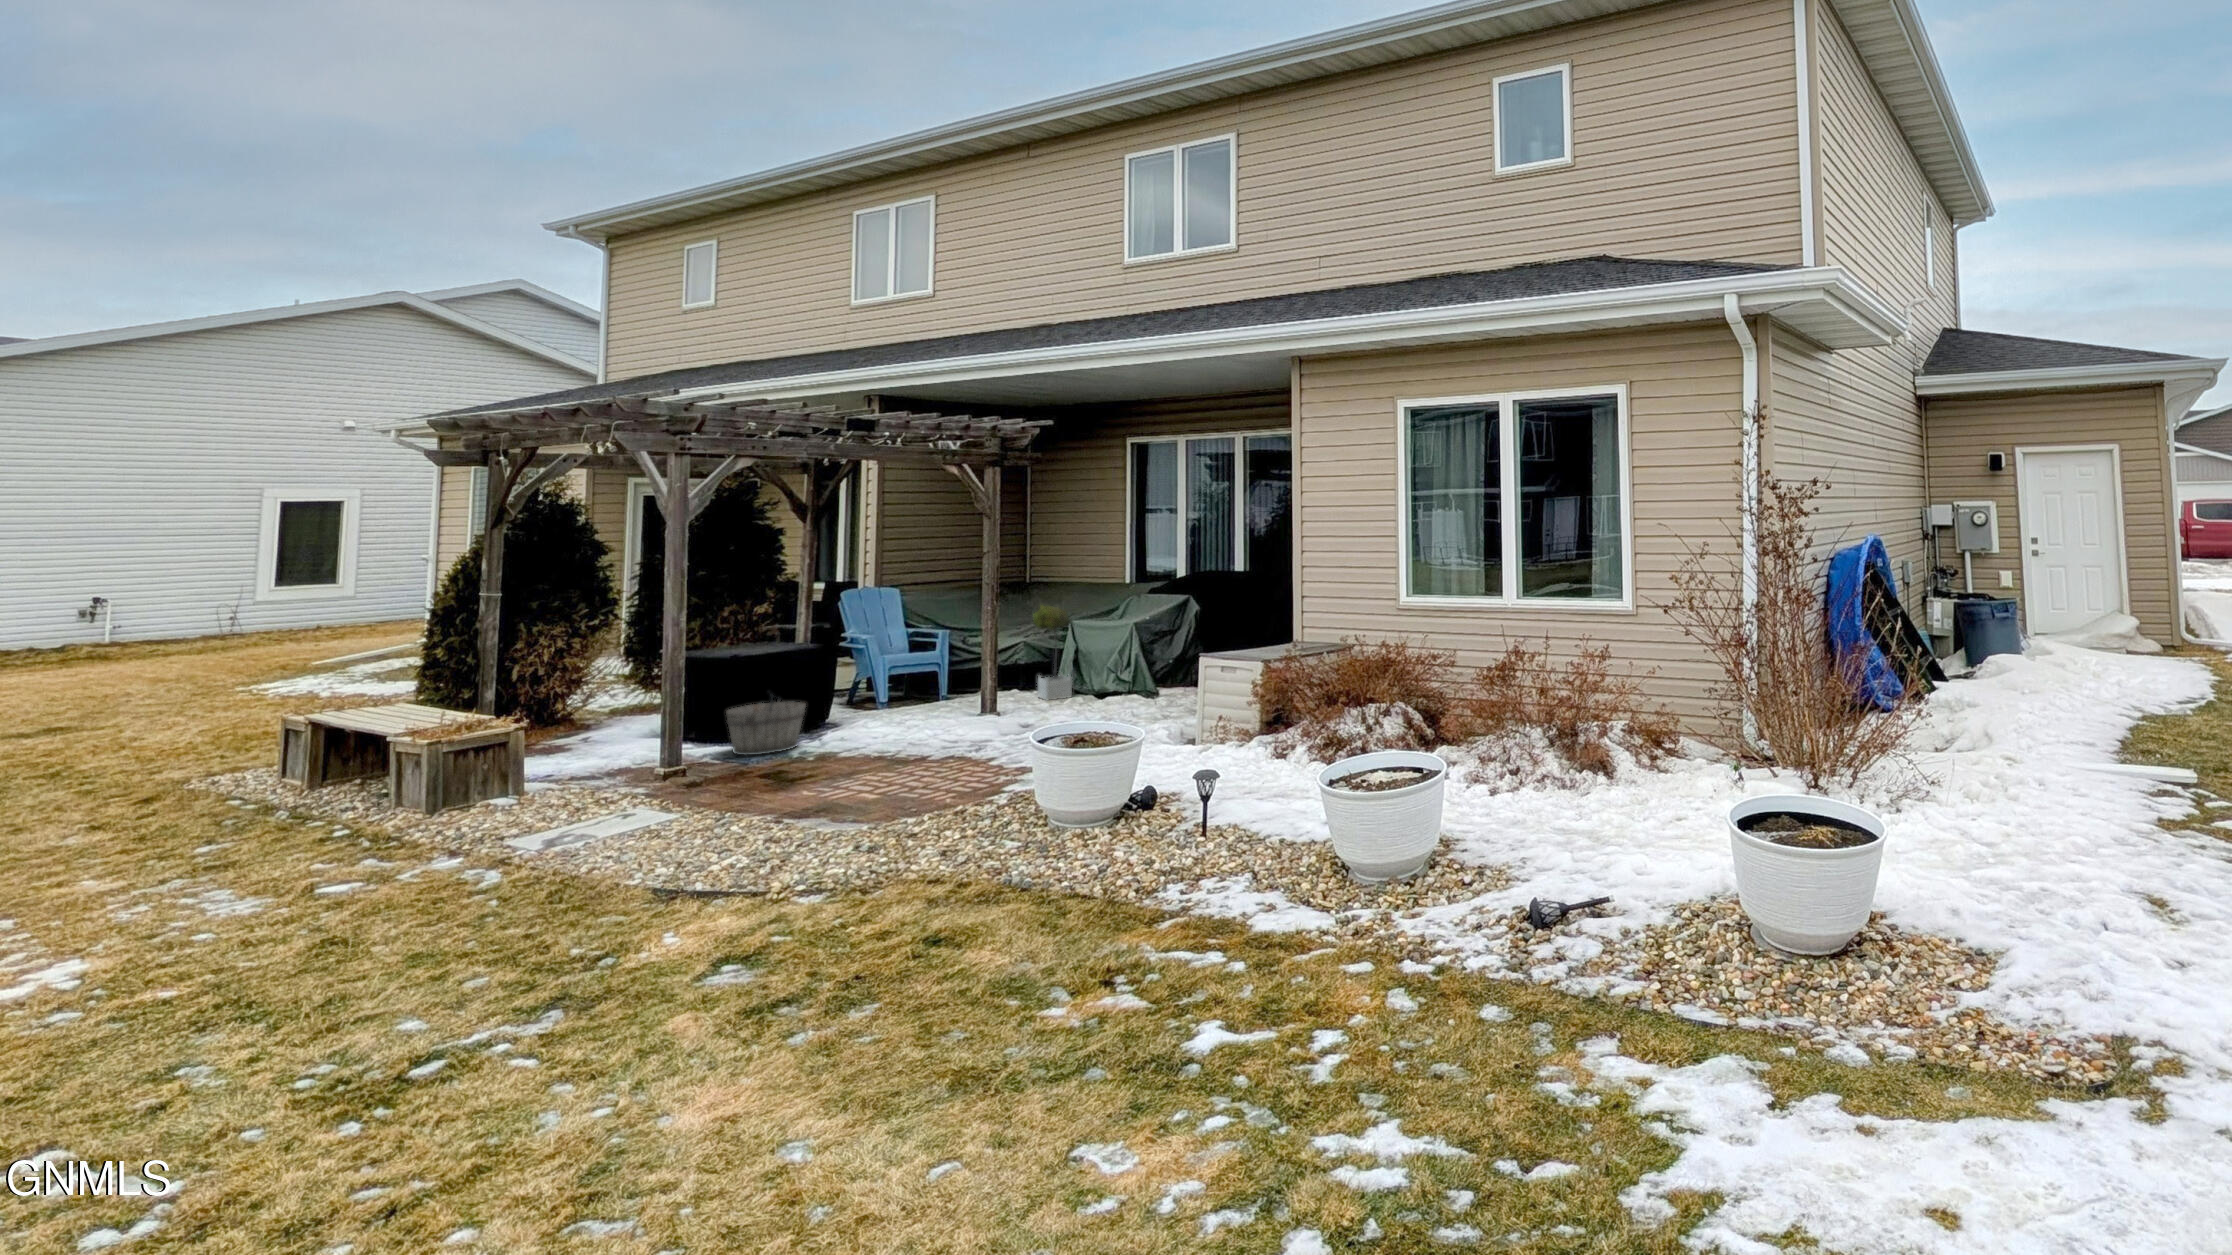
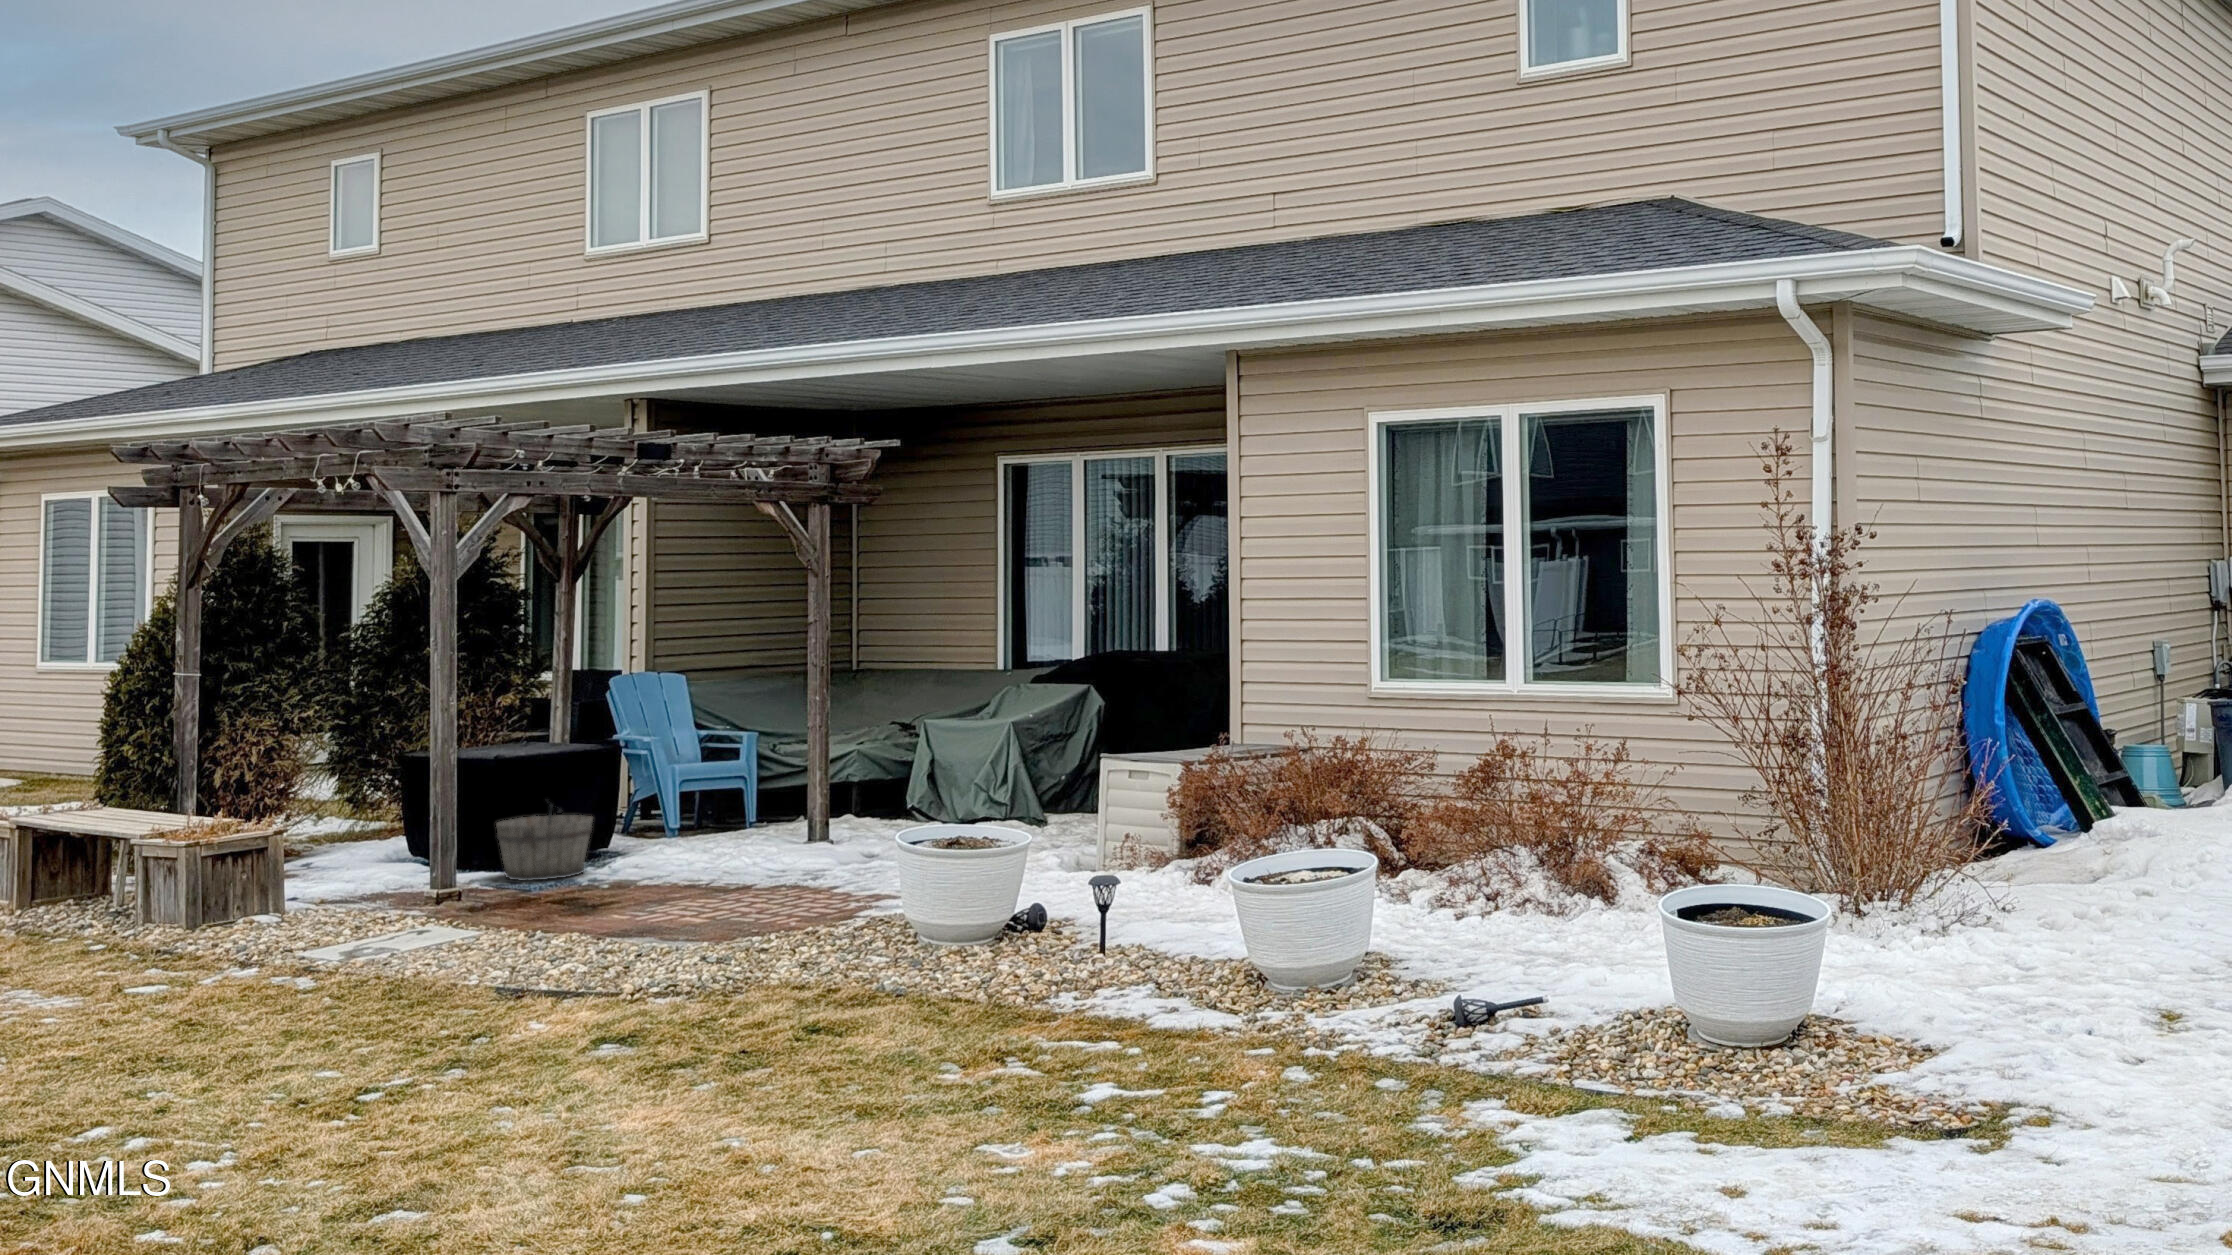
potted tree: present [1034,606,1072,700] -> none [877,694,933,829]

